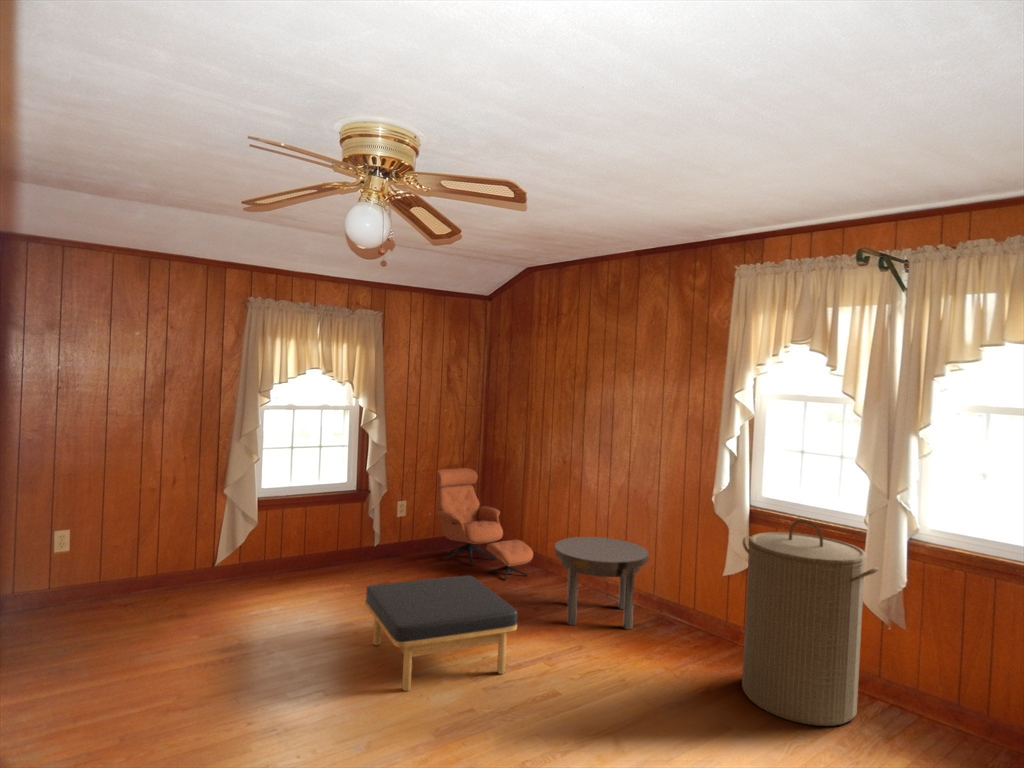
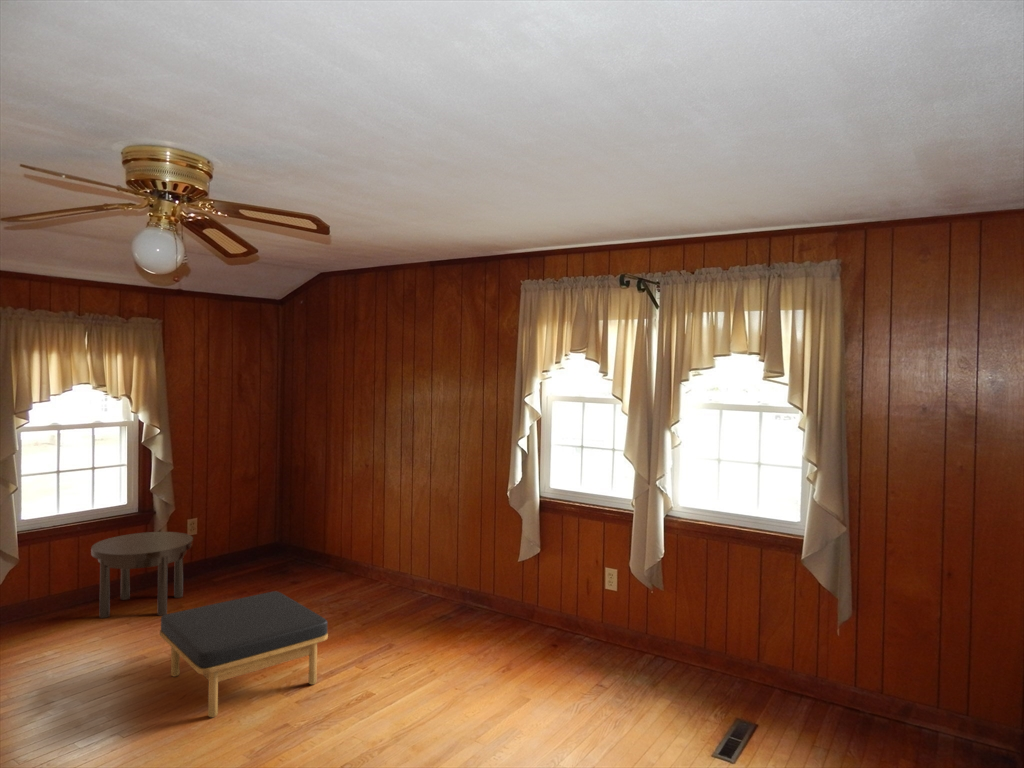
lounge chair: present [436,468,533,580] -> none [232,479,340,591]
laundry hamper: present [742,520,878,726] -> none [535,508,642,684]
side table: present [554,537,649,629] -> present [91,532,193,618]

